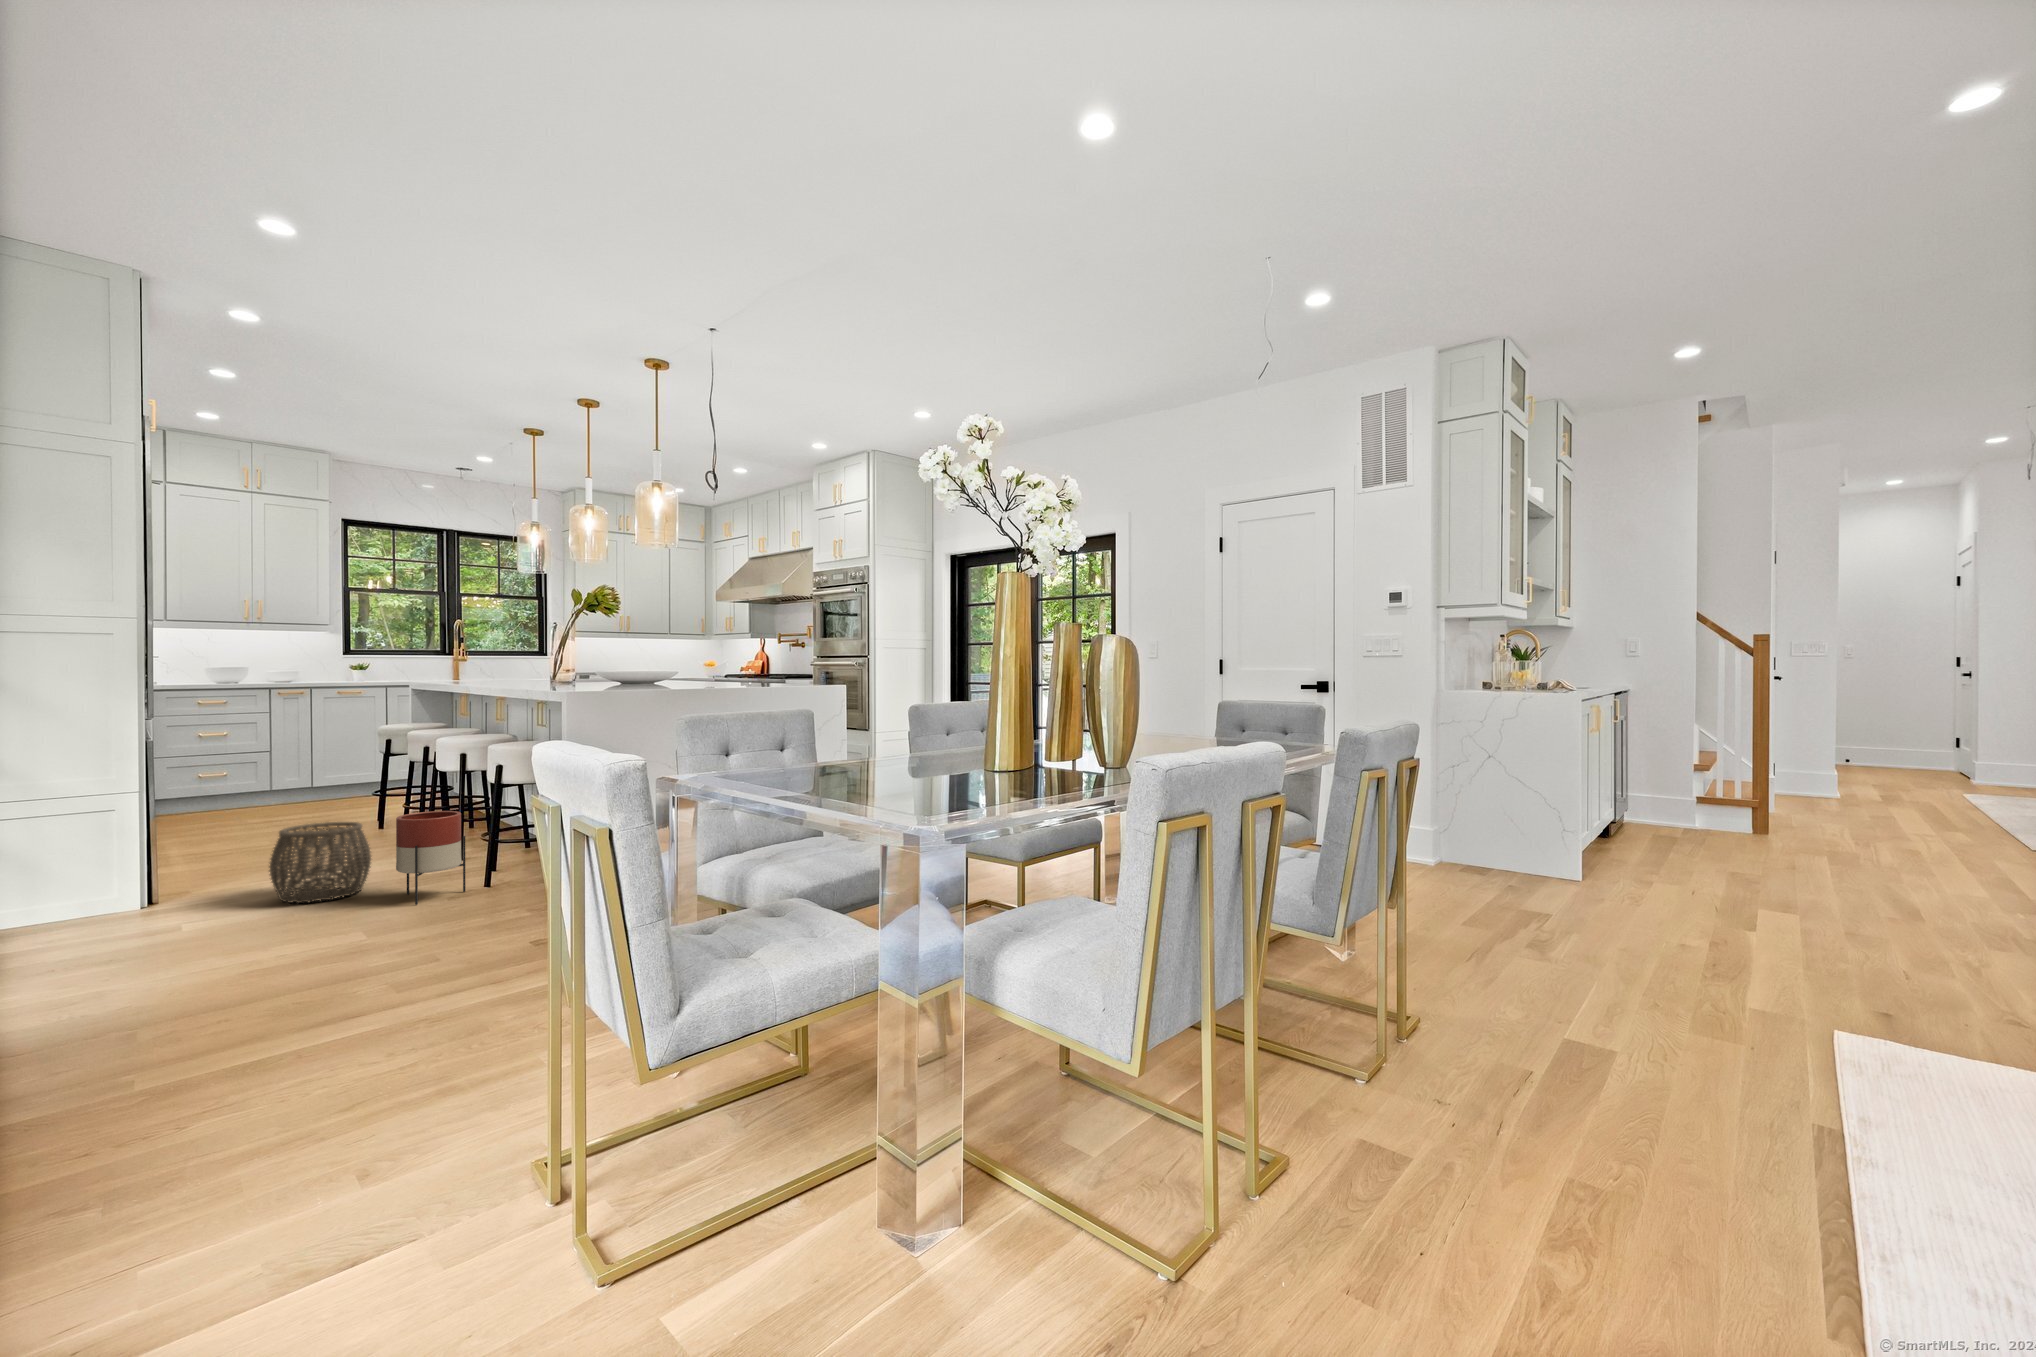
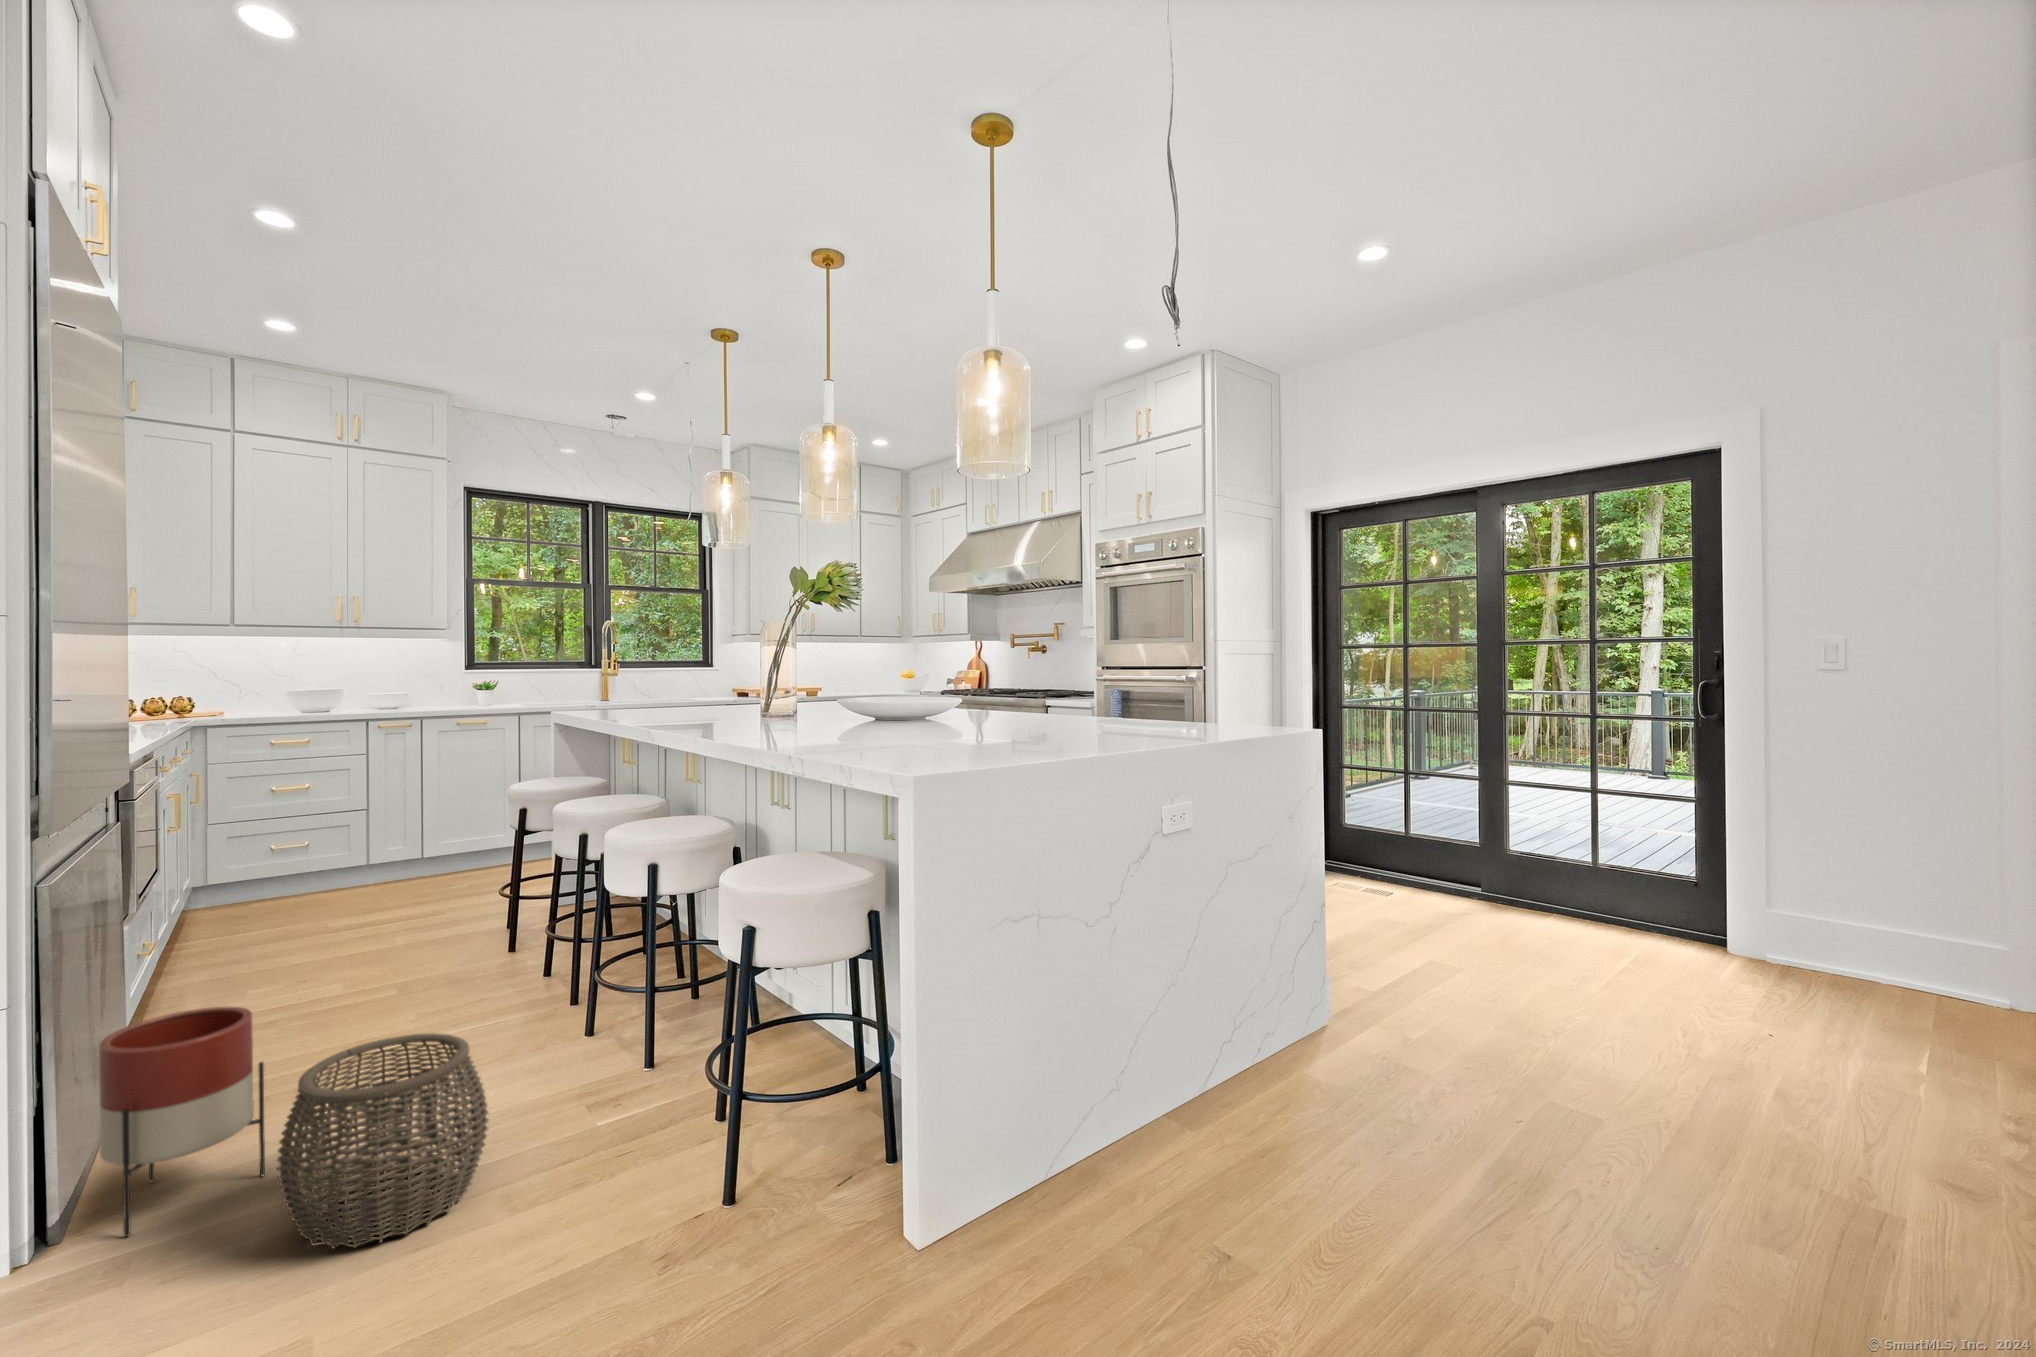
planter: present [396,811,465,905] -> present [99,1007,265,1237]

